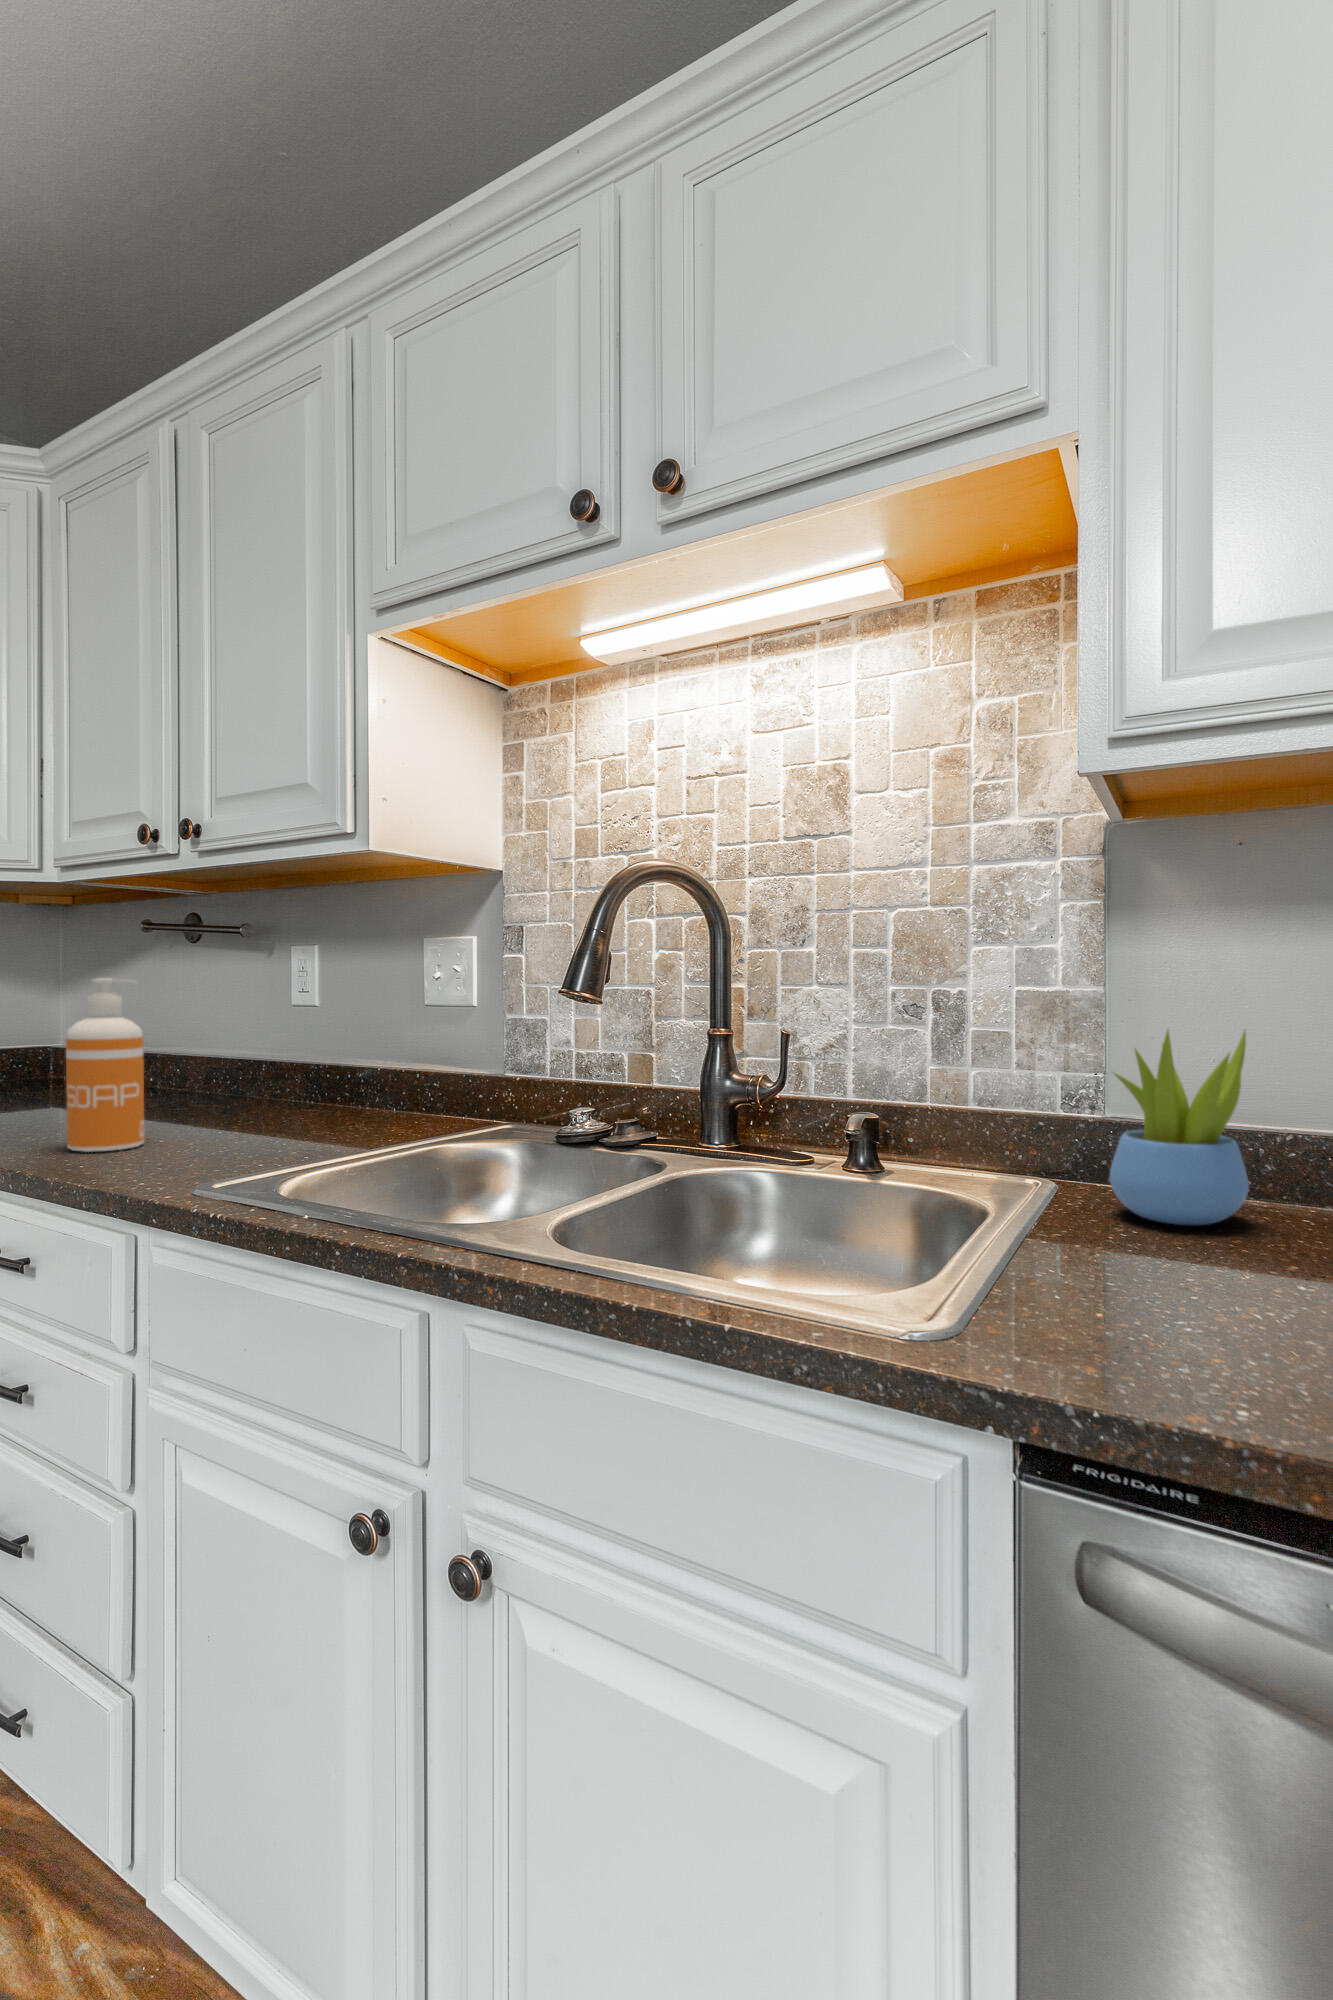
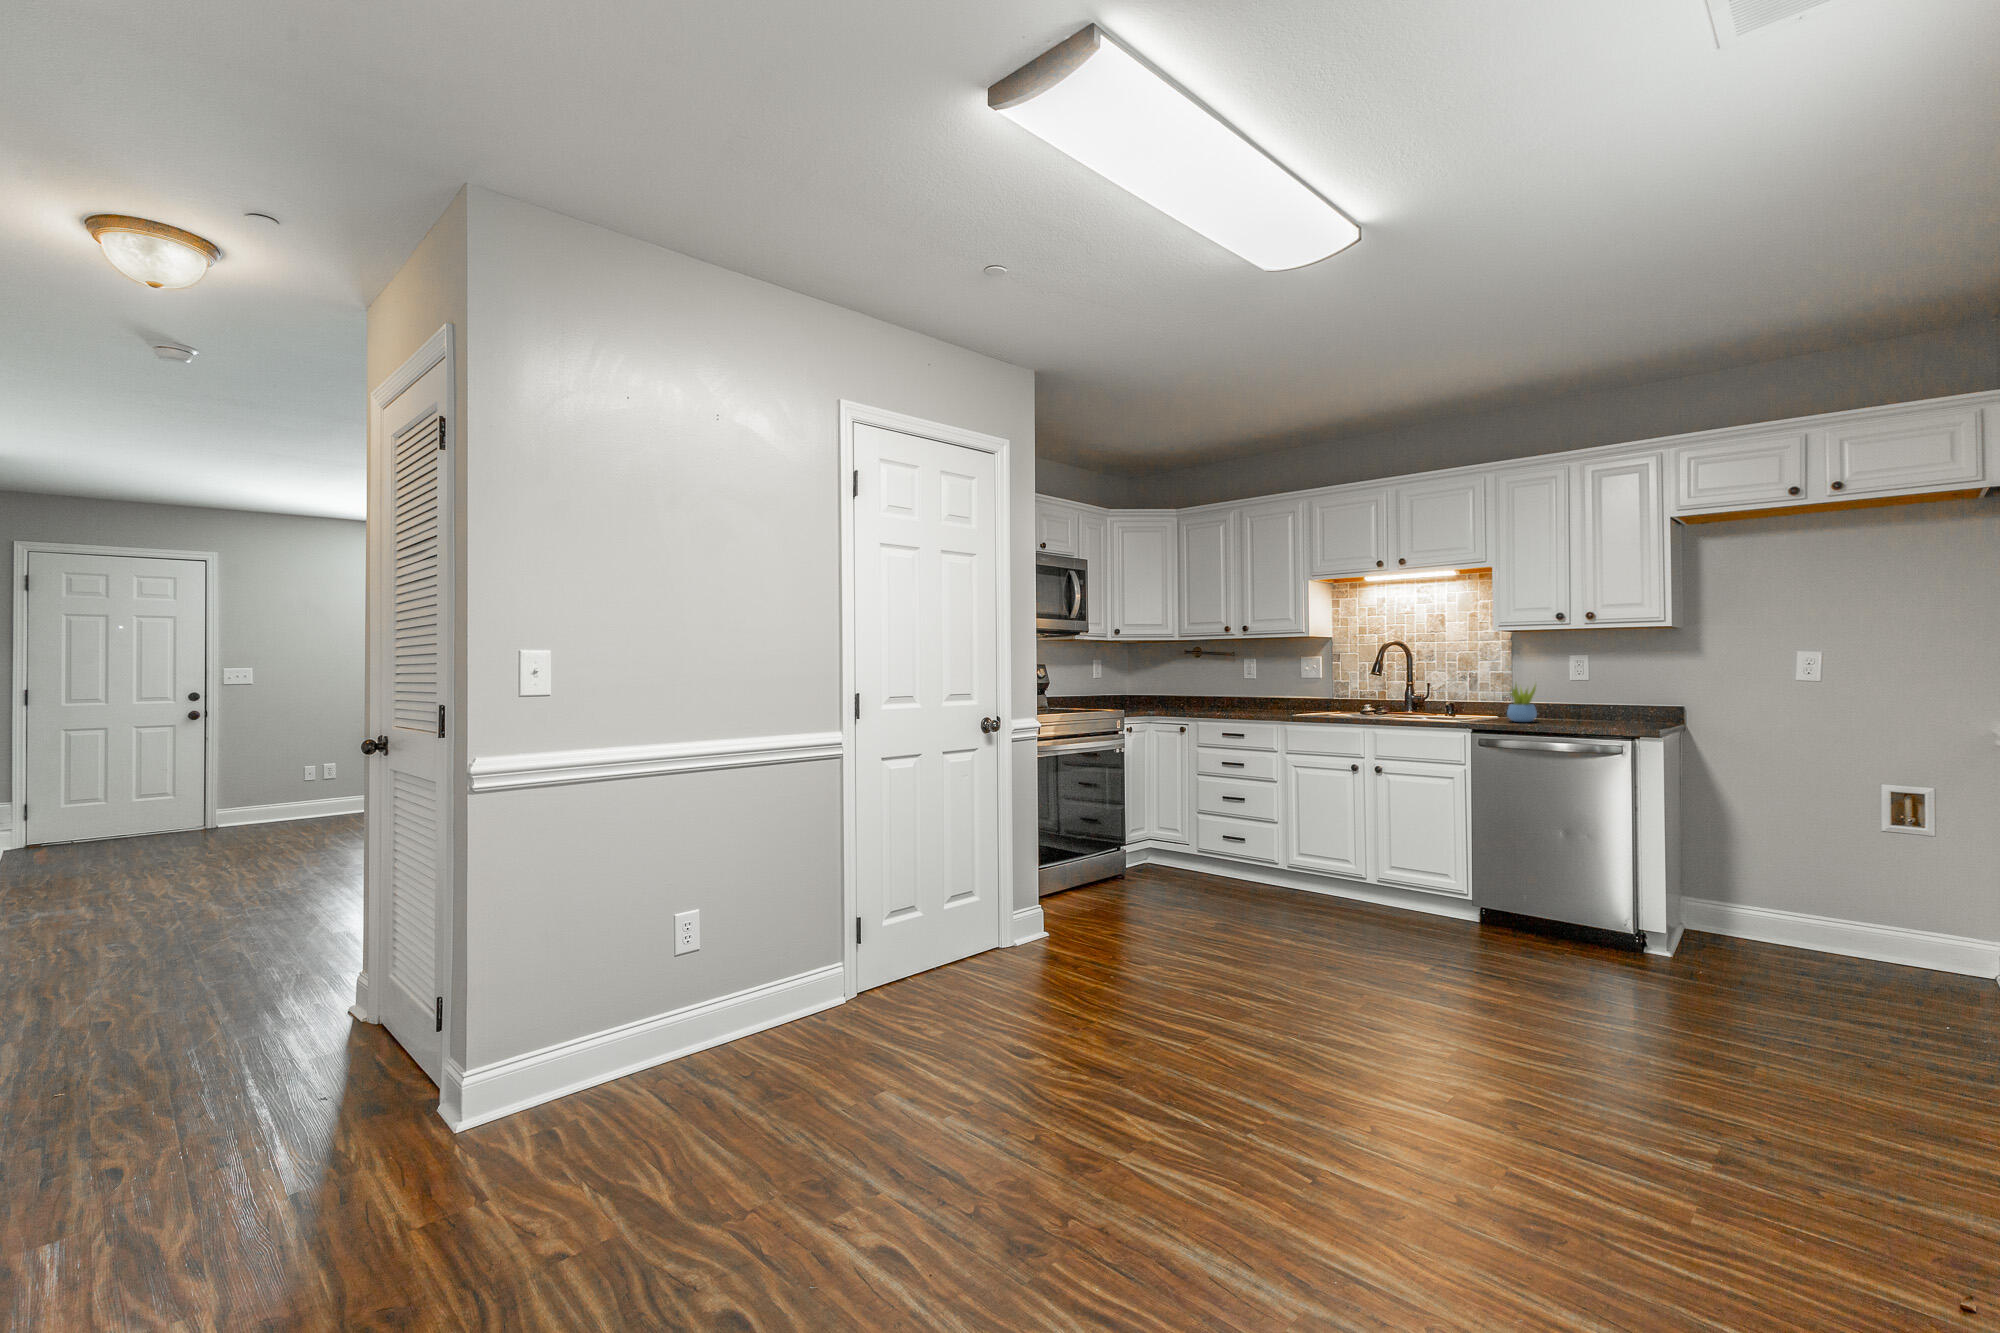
soap dispenser: present [66,978,145,1152] -> none [1228,672,1247,716]

